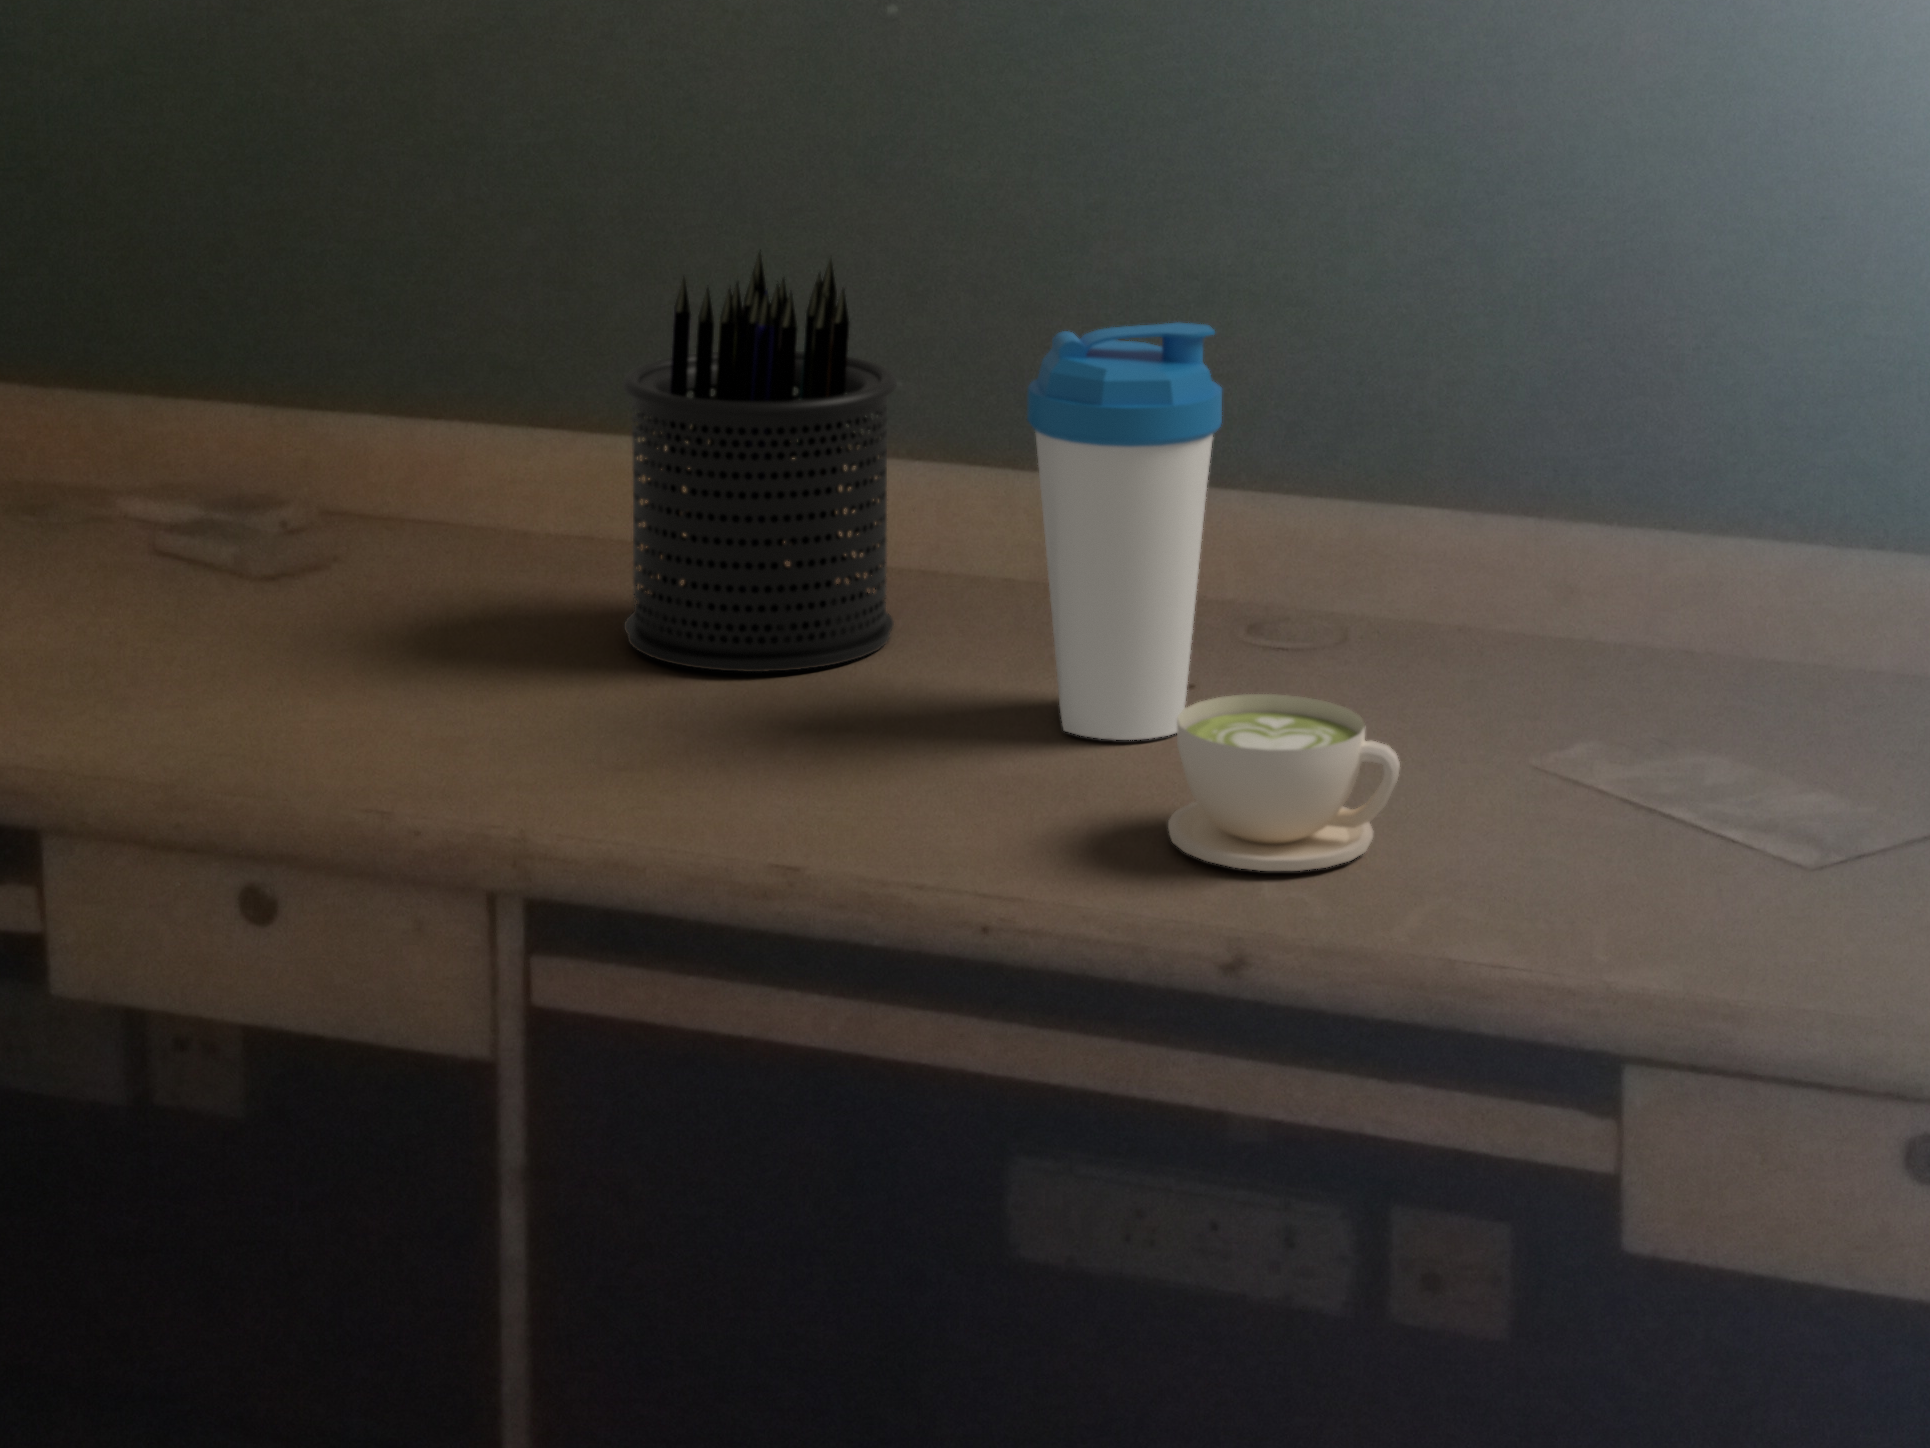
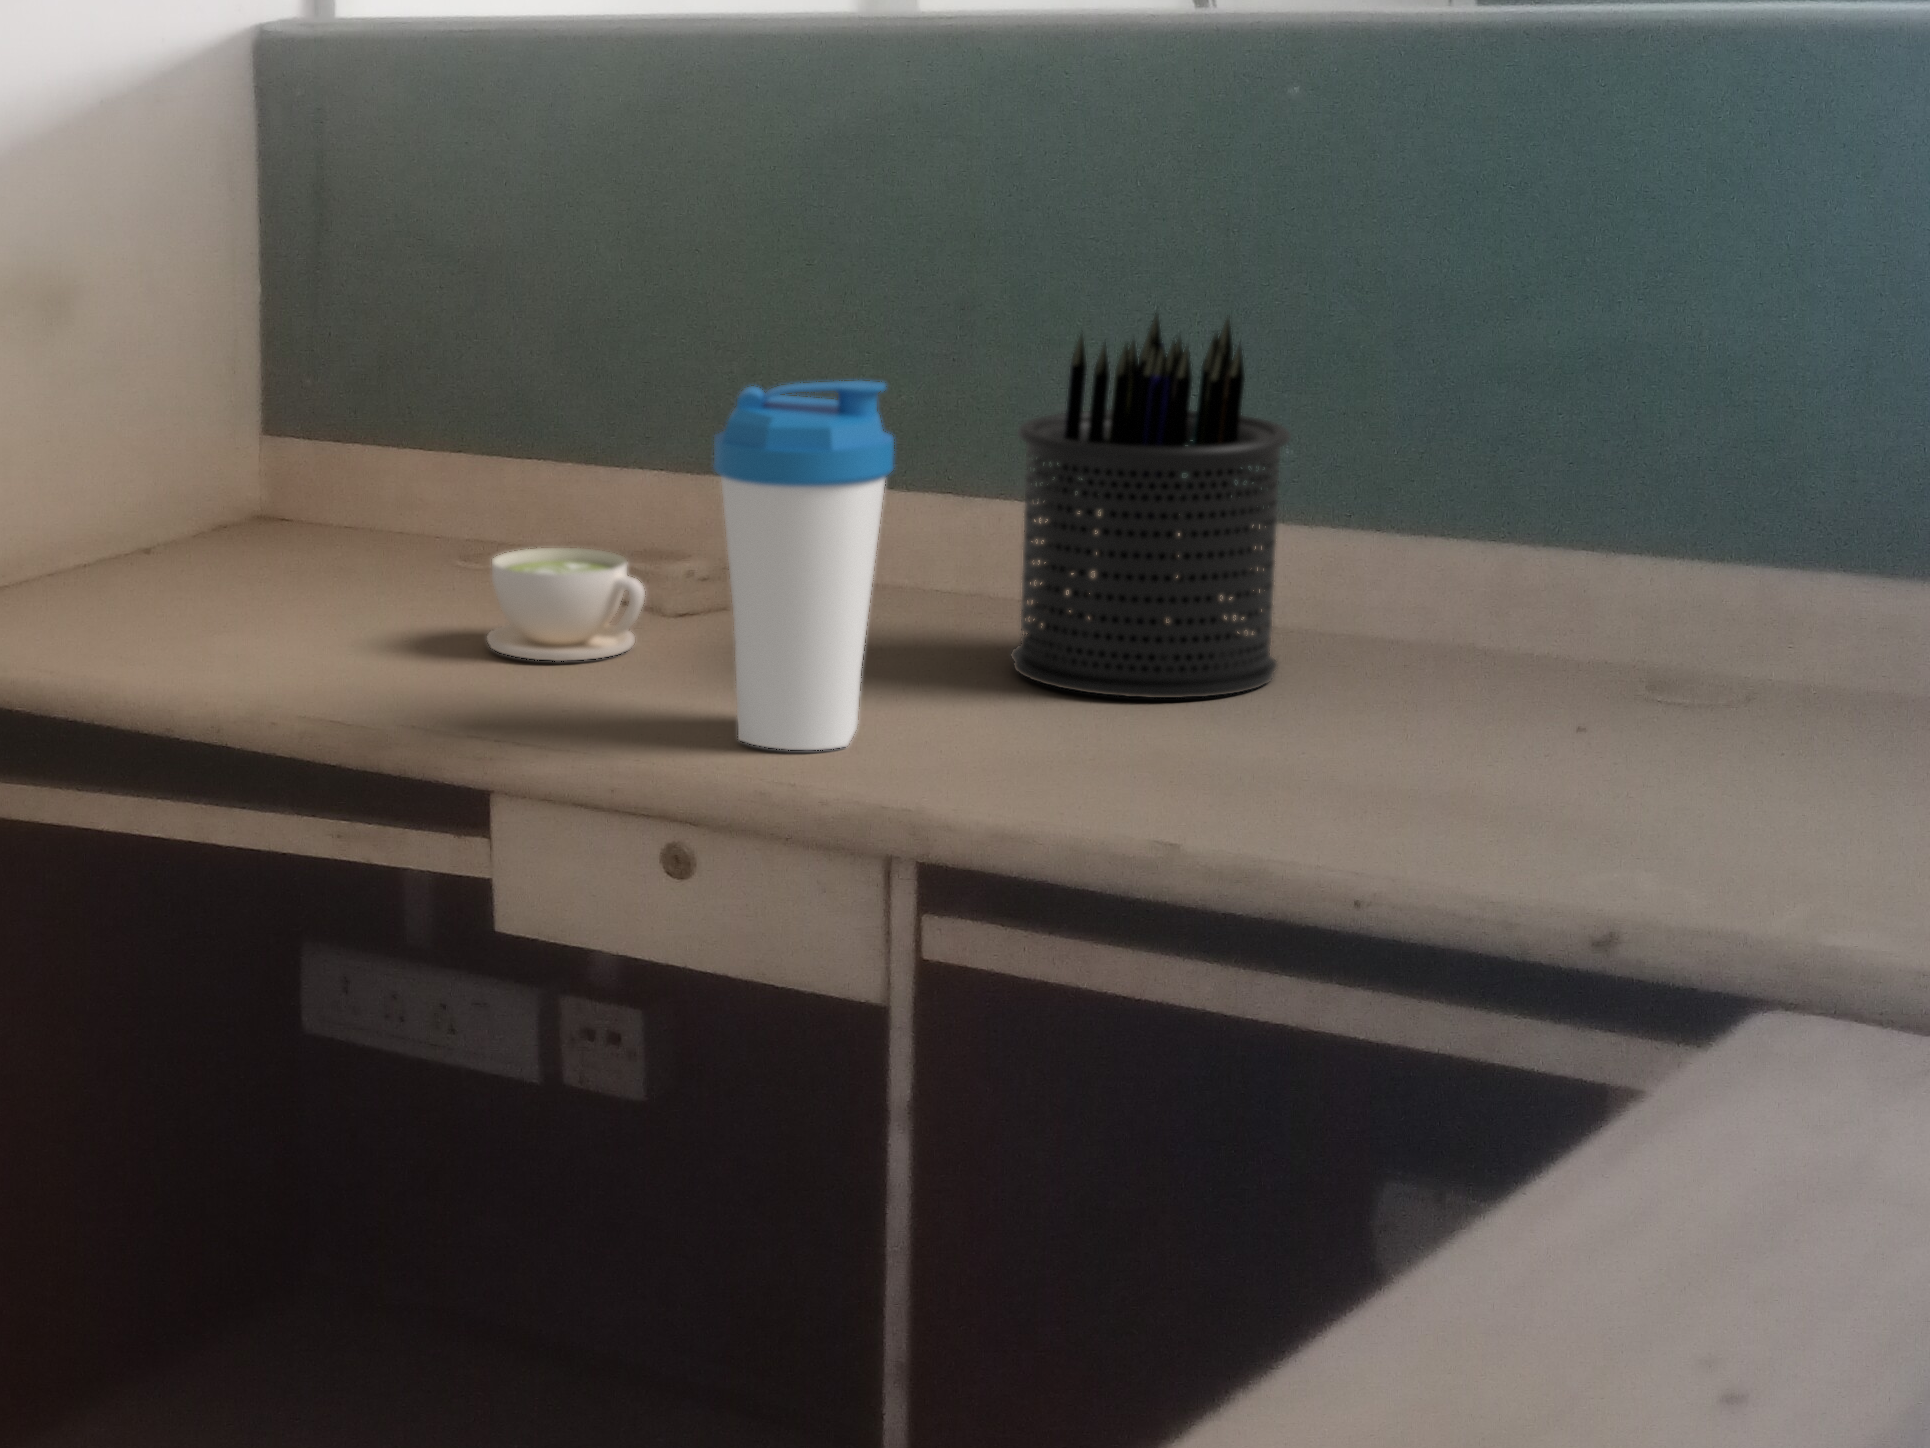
water bottle: present [1027,323,1222,740] -> present [714,381,894,750]
coffee cup: present [1168,694,1400,871] -> present [487,548,645,661]

